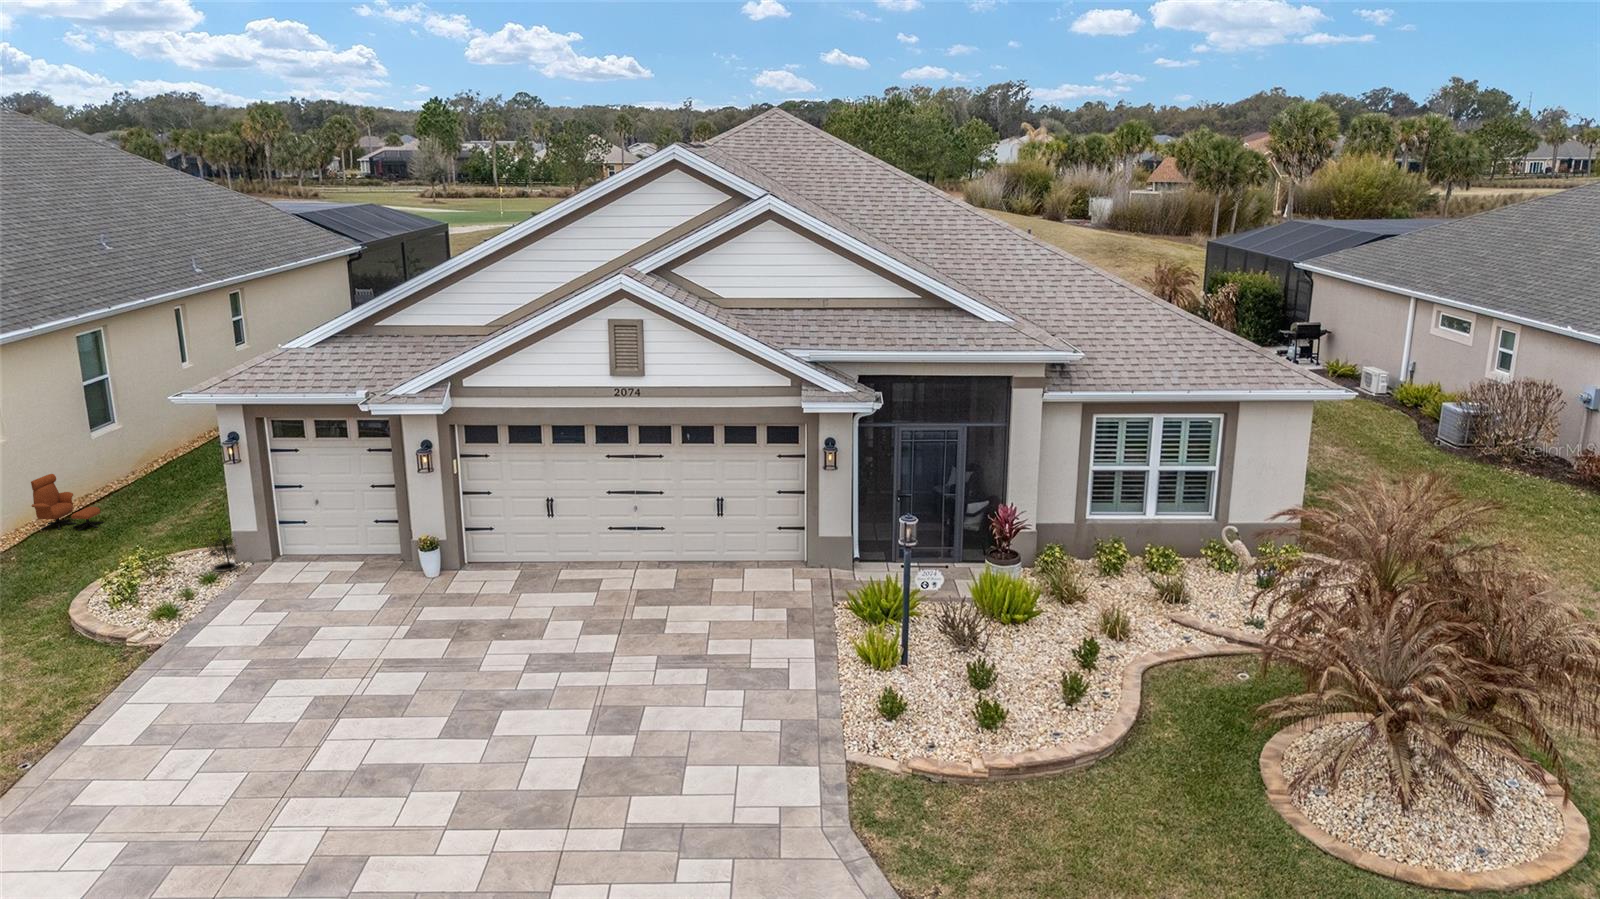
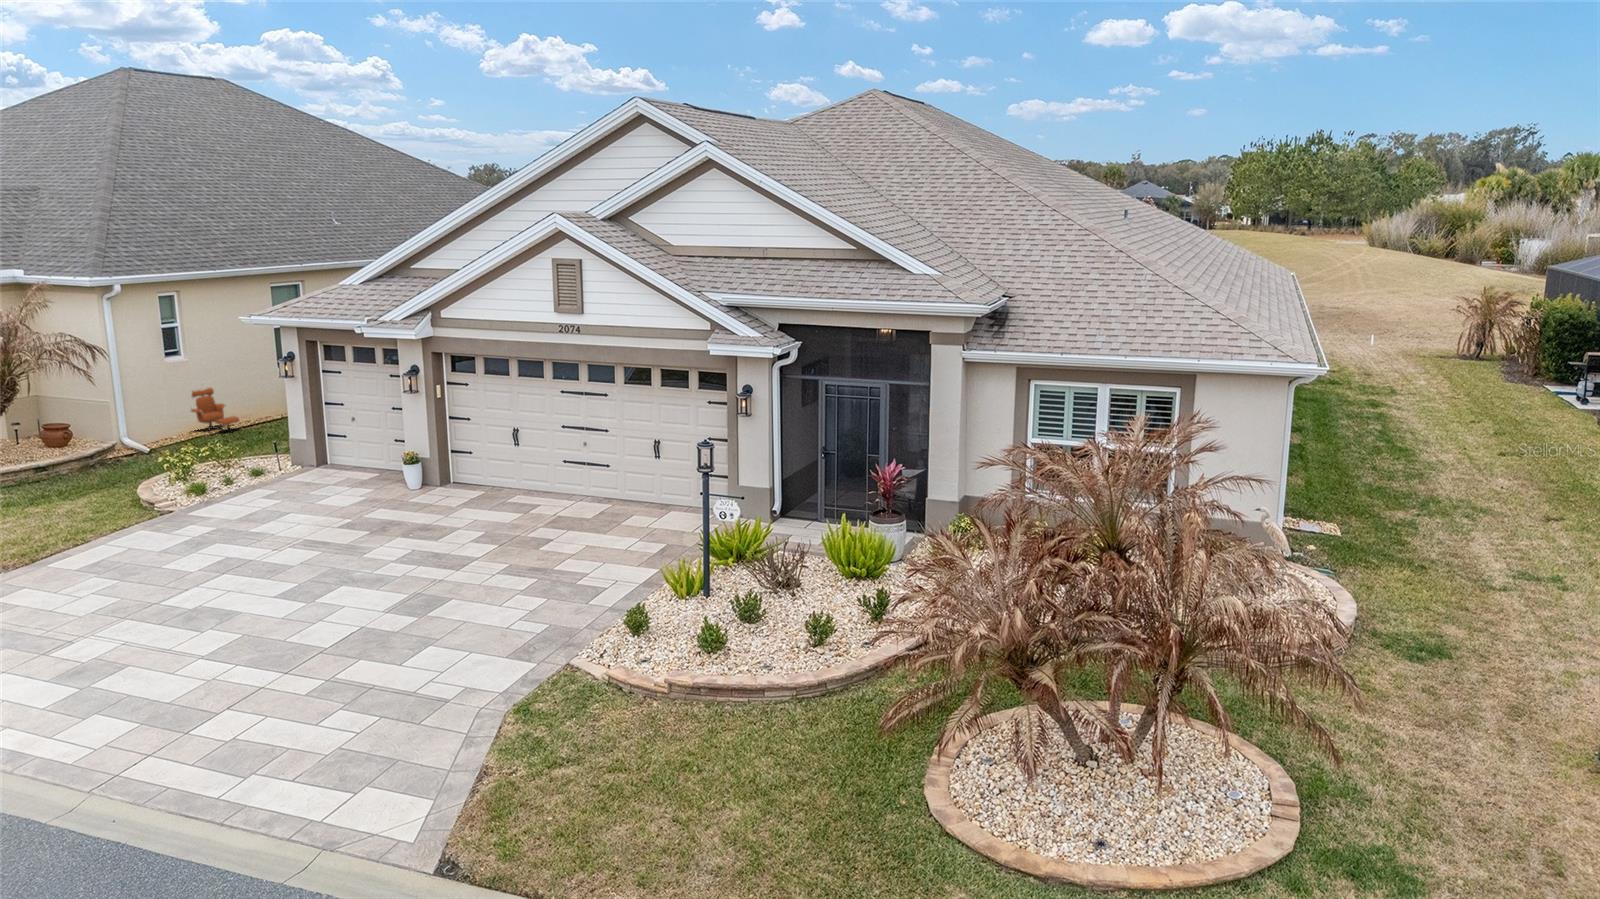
potted tree: present [206,528,238,572] -> none [264,429,293,469]

